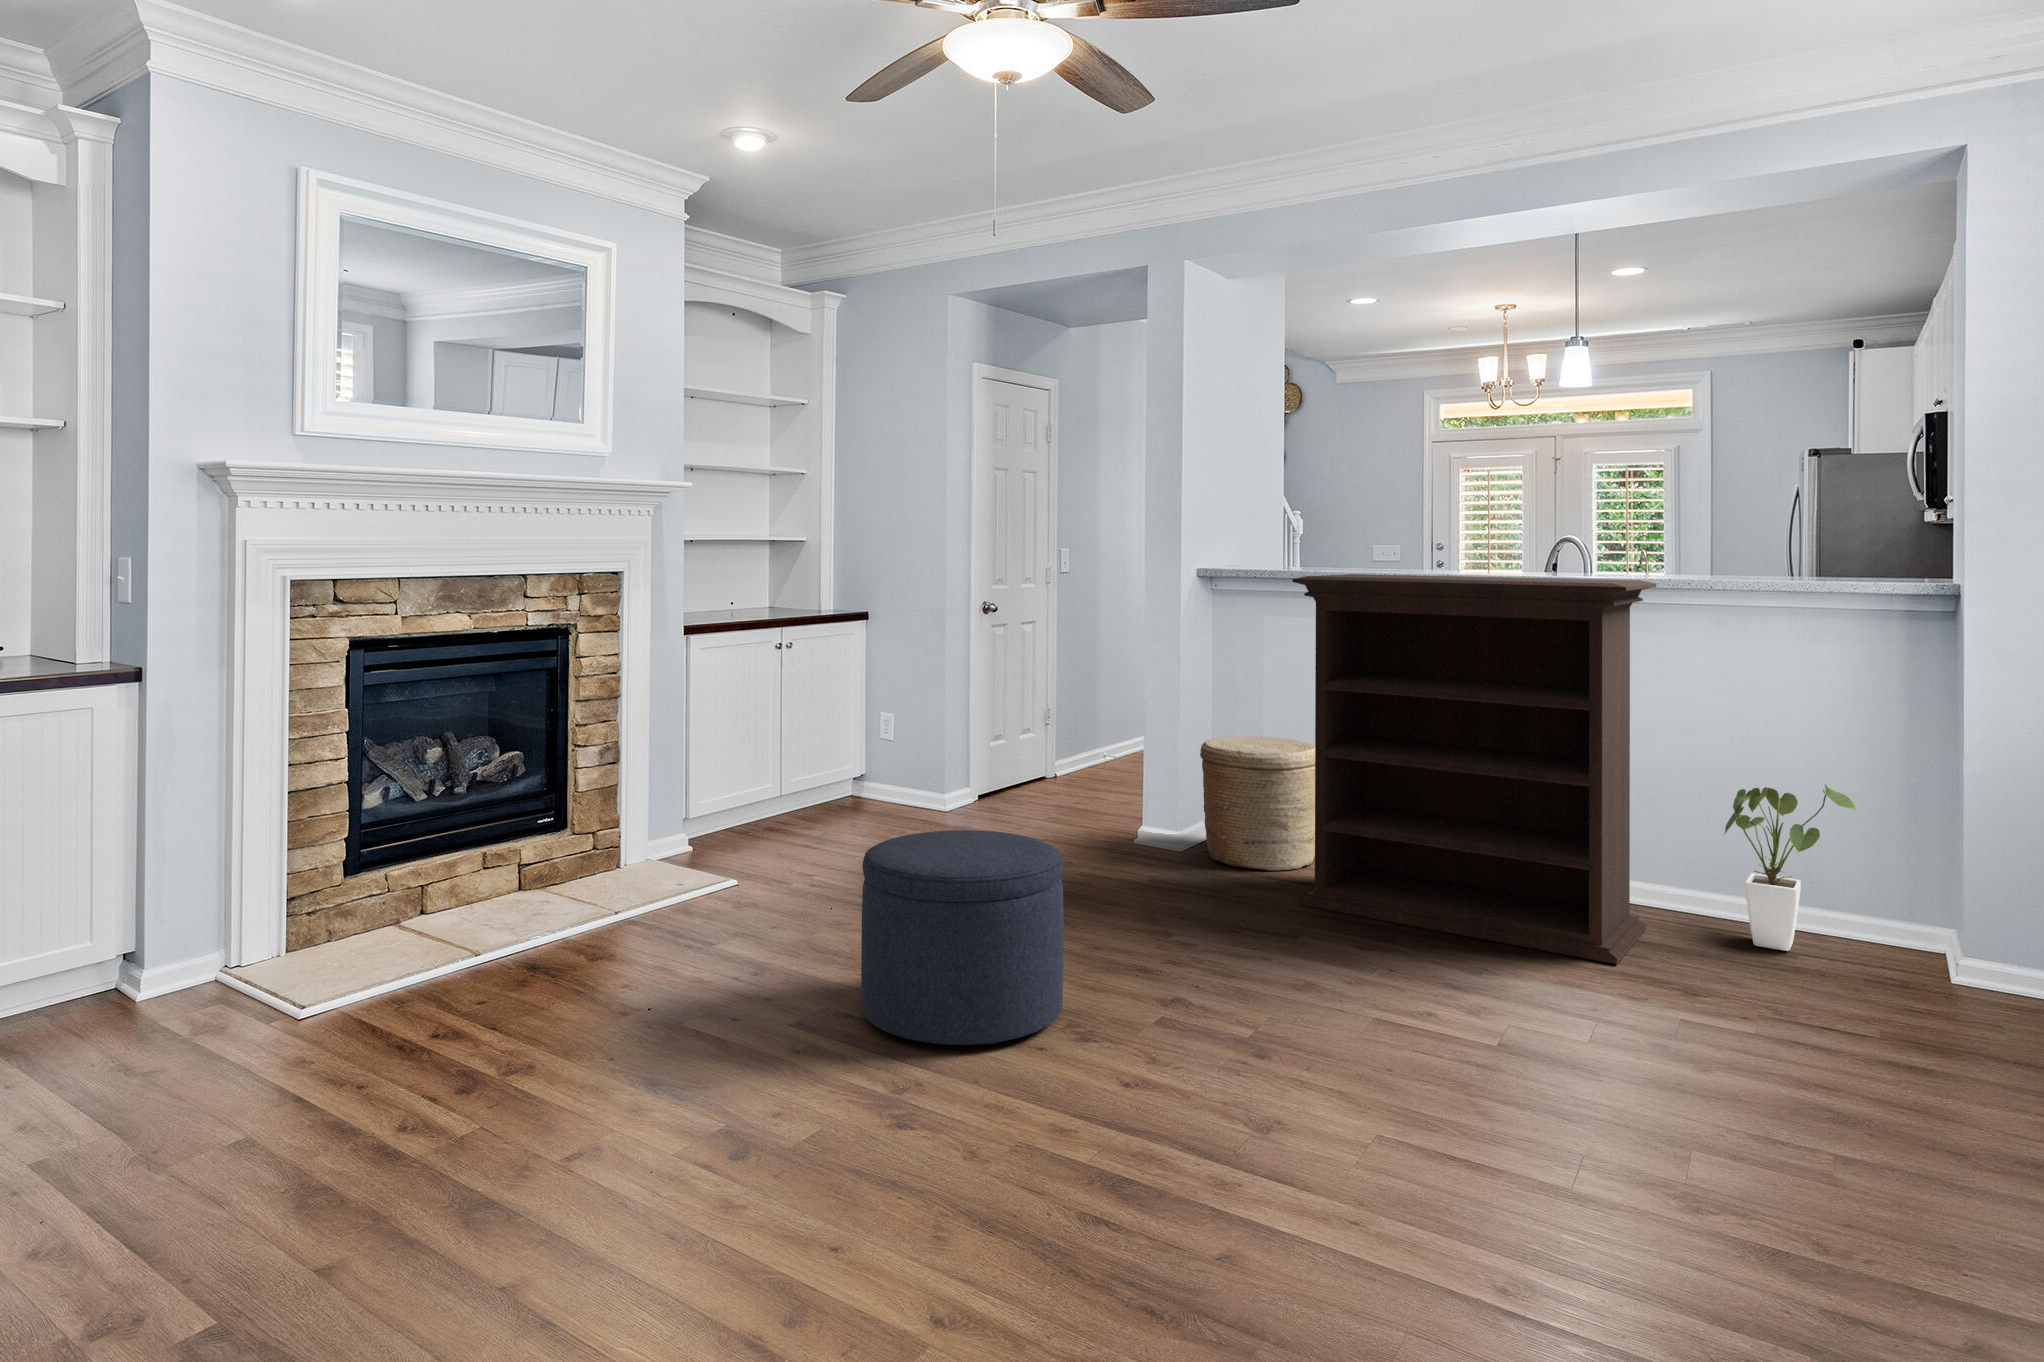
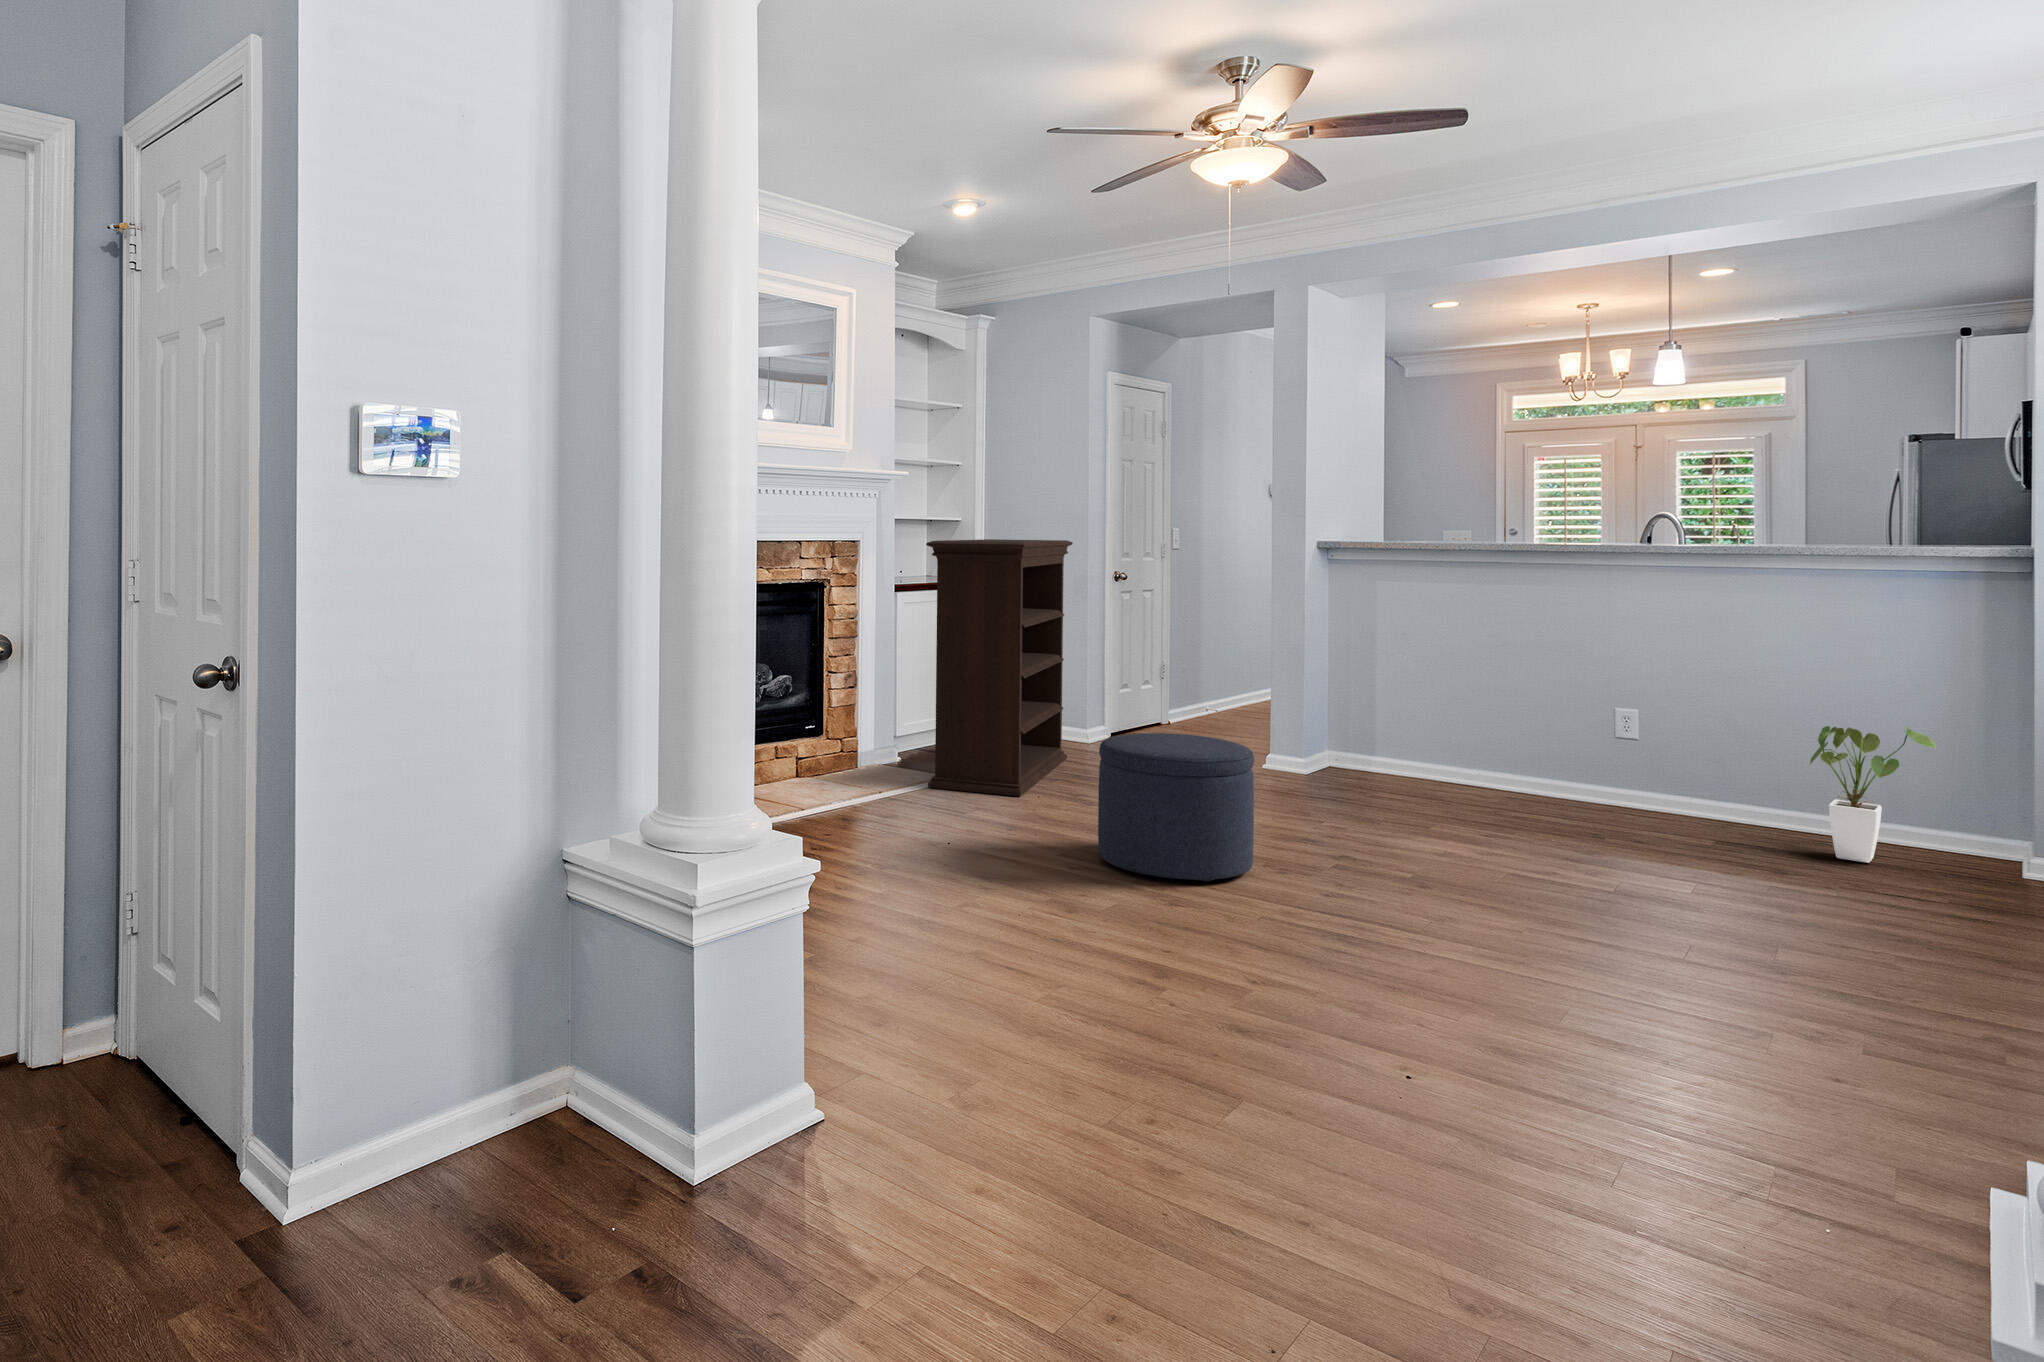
bookshelf: present [1293,574,1656,964] -> present [926,539,1073,796]
woven basket: present [1200,737,1315,870] -> none [1323,683,1431,792]

